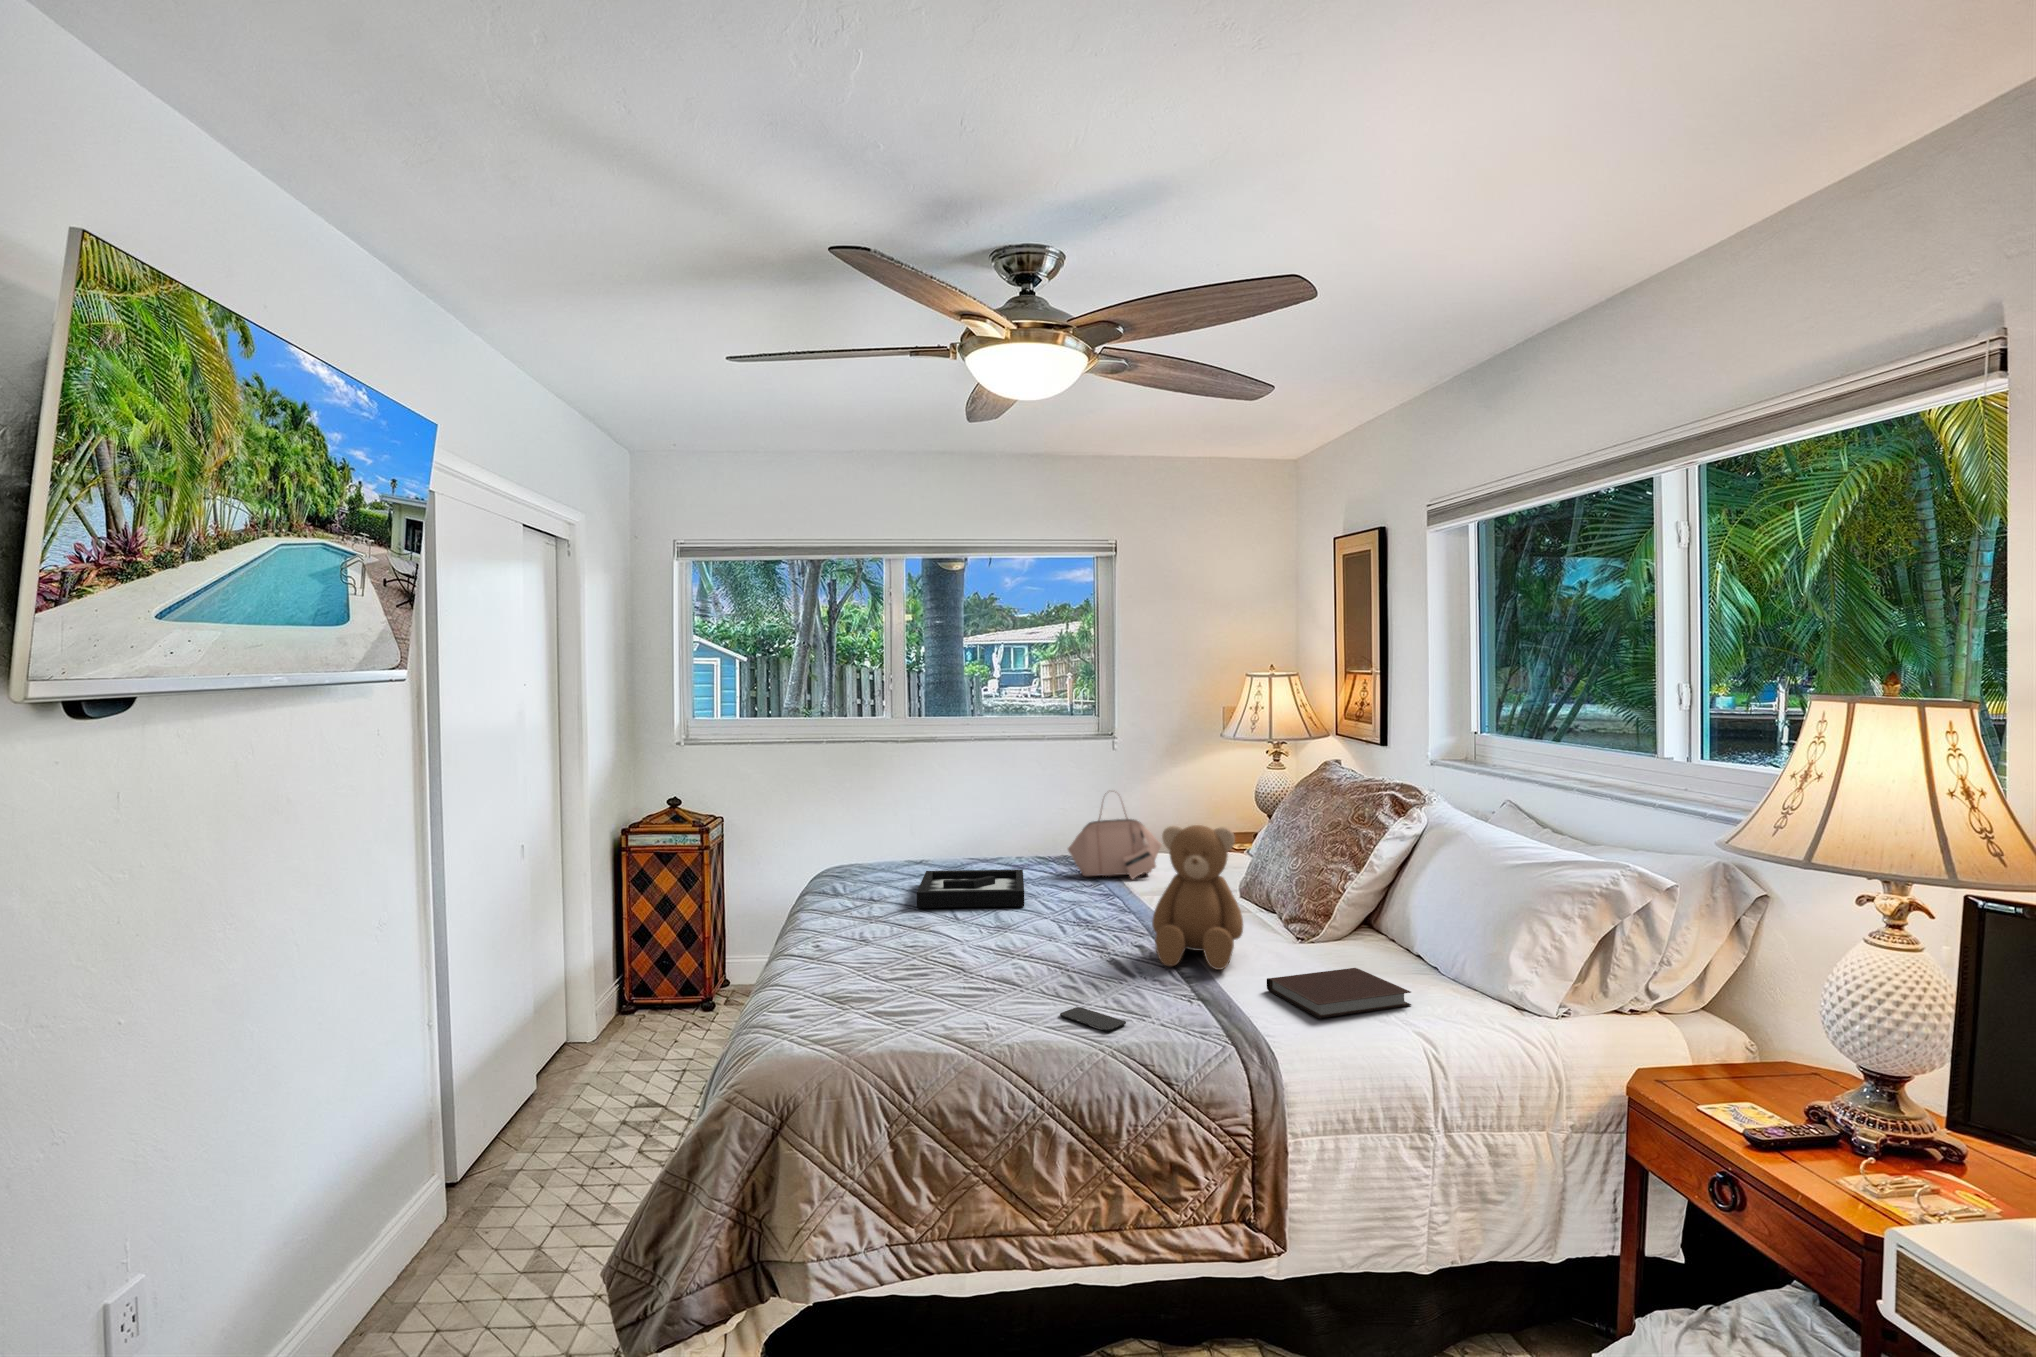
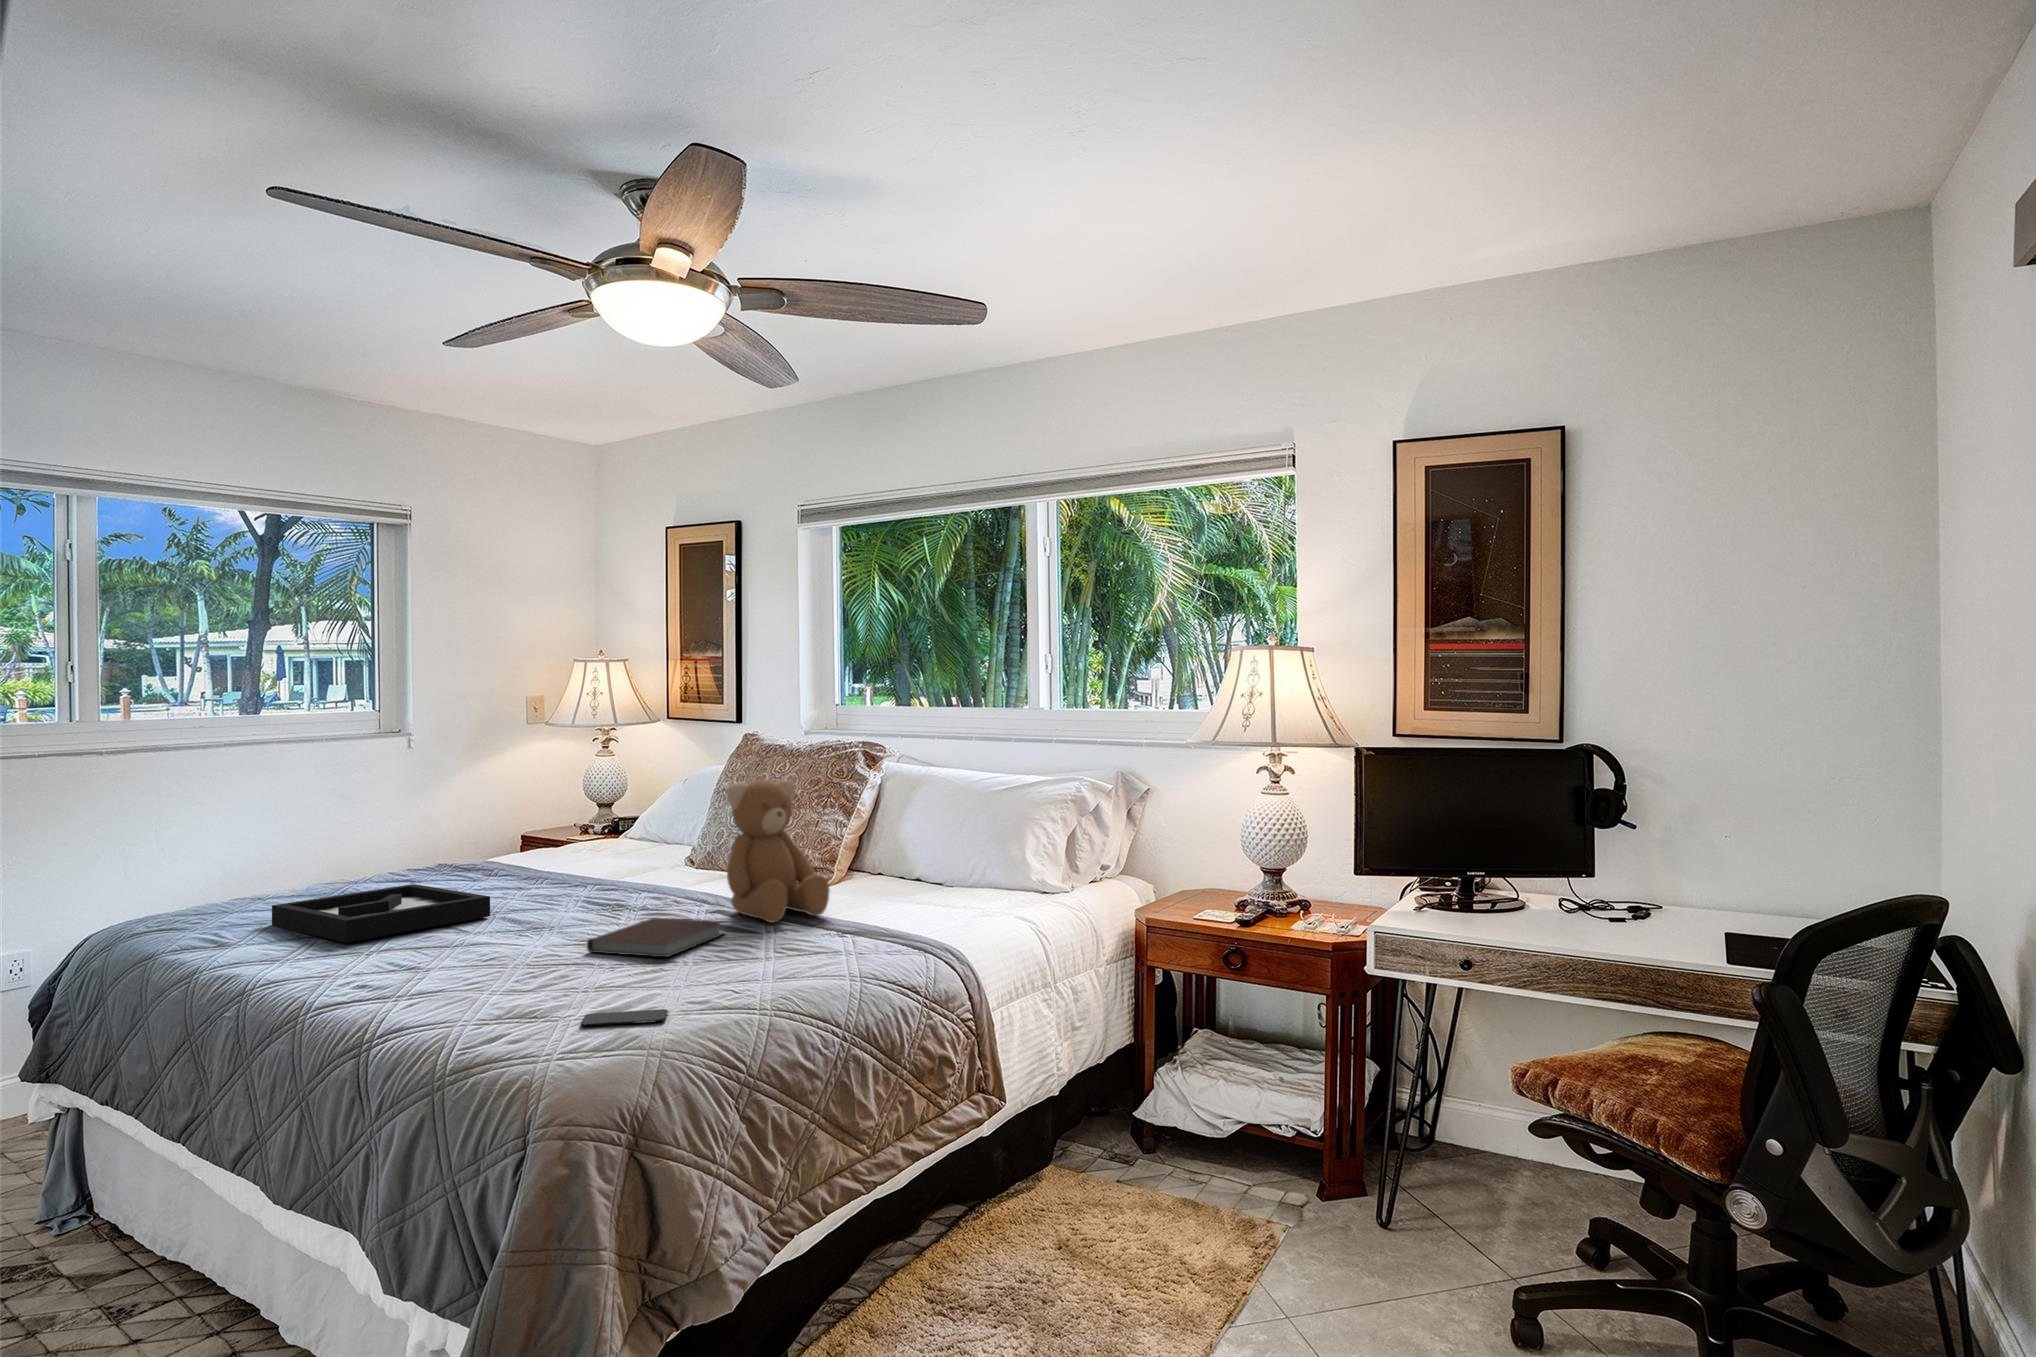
handbag: present [1068,811,1161,879] -> none [458,773,572,883]
notebook: present [1267,968,1411,1018] -> present [587,918,723,957]
smartphone: present [1060,1007,1126,1031] -> present [581,1009,668,1026]

